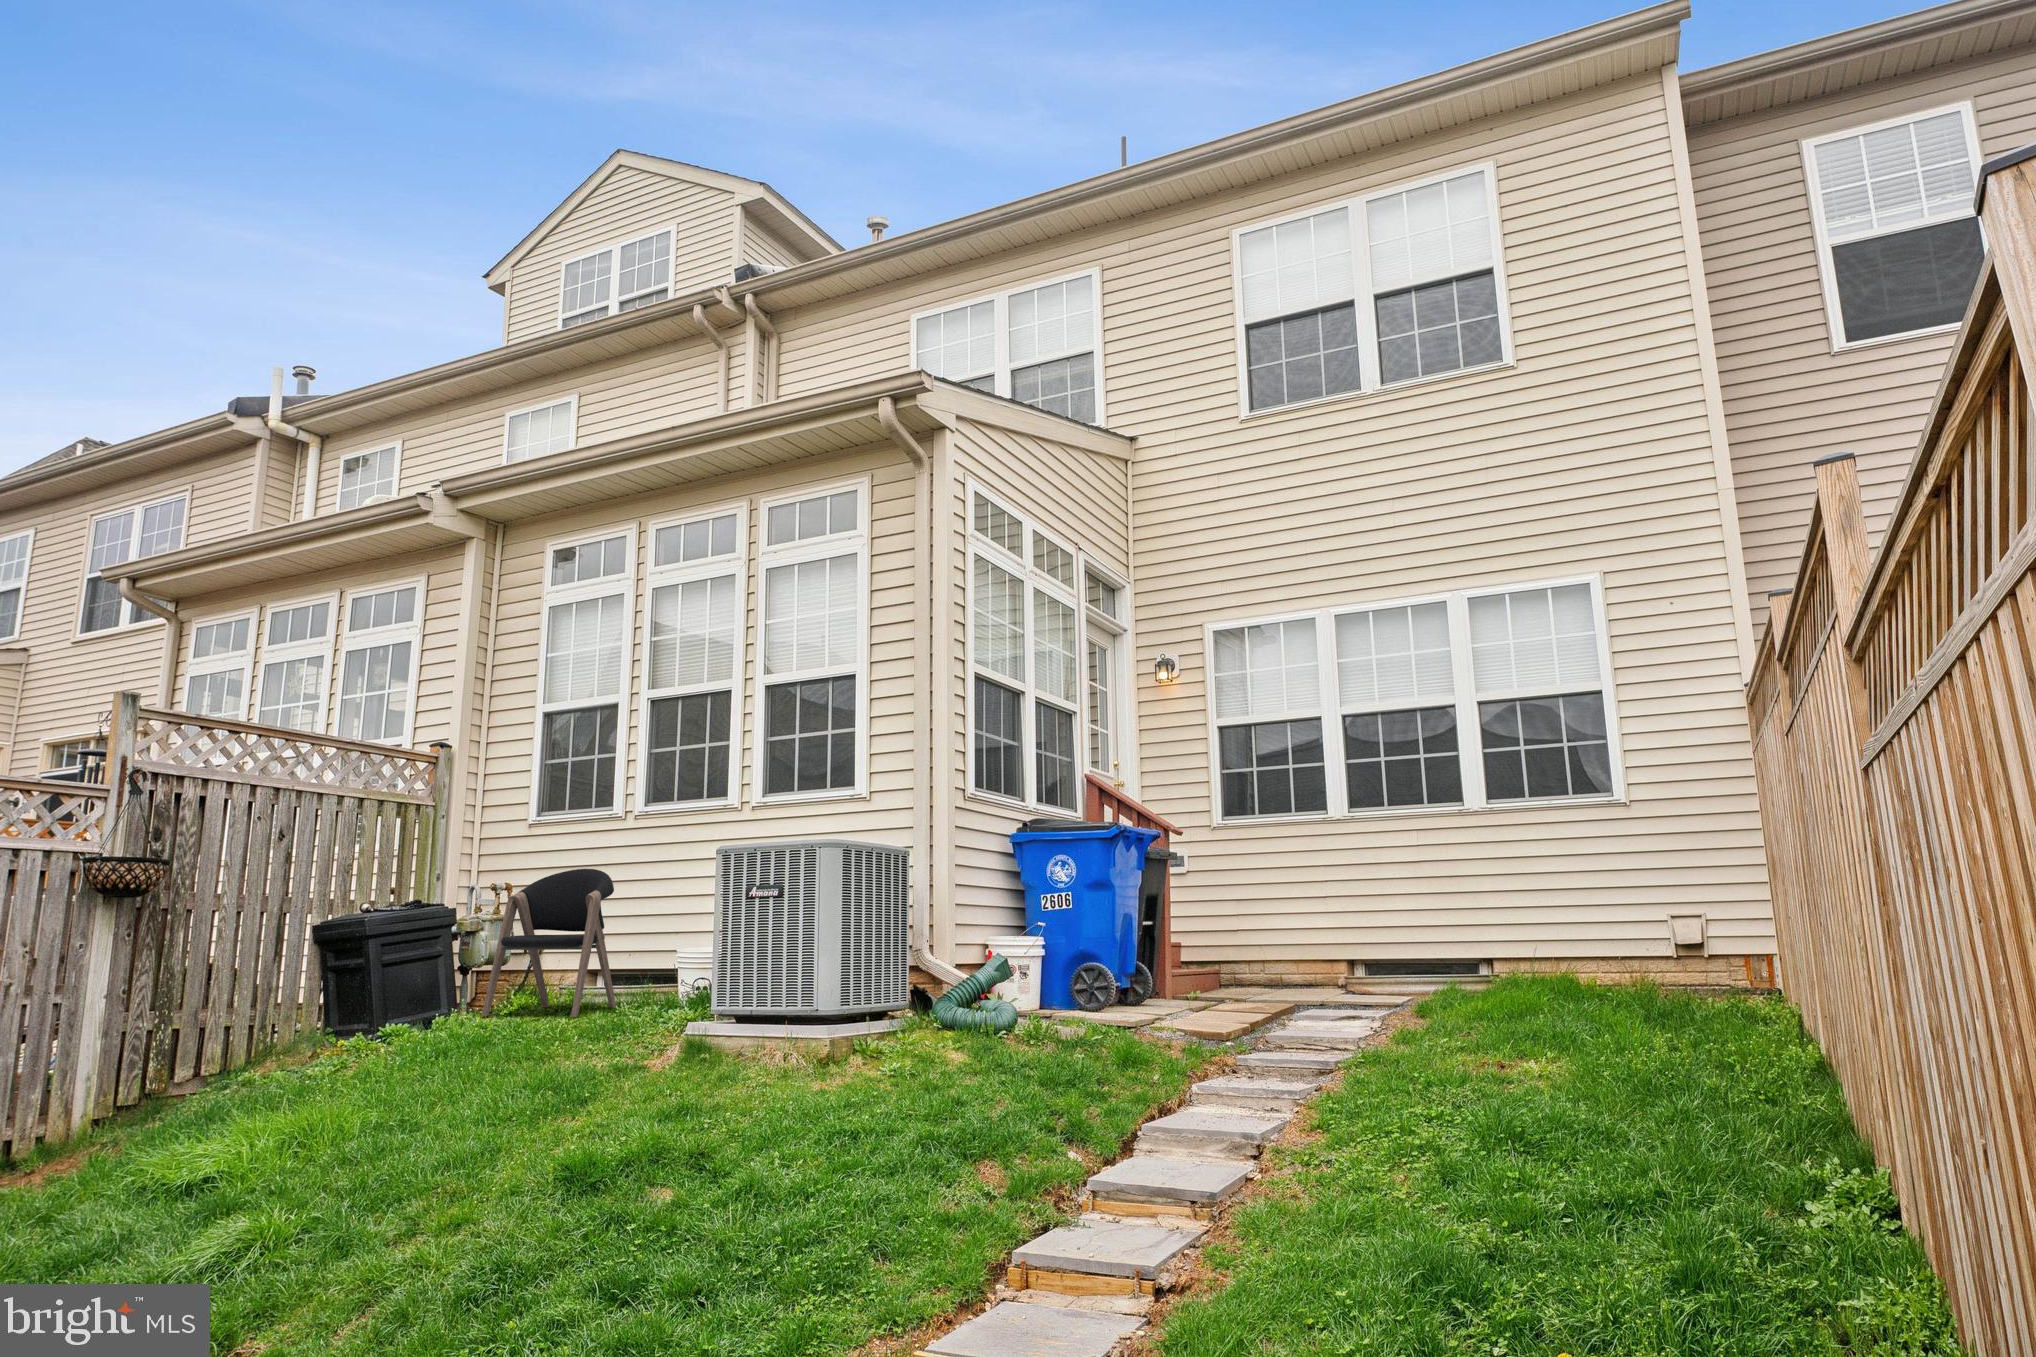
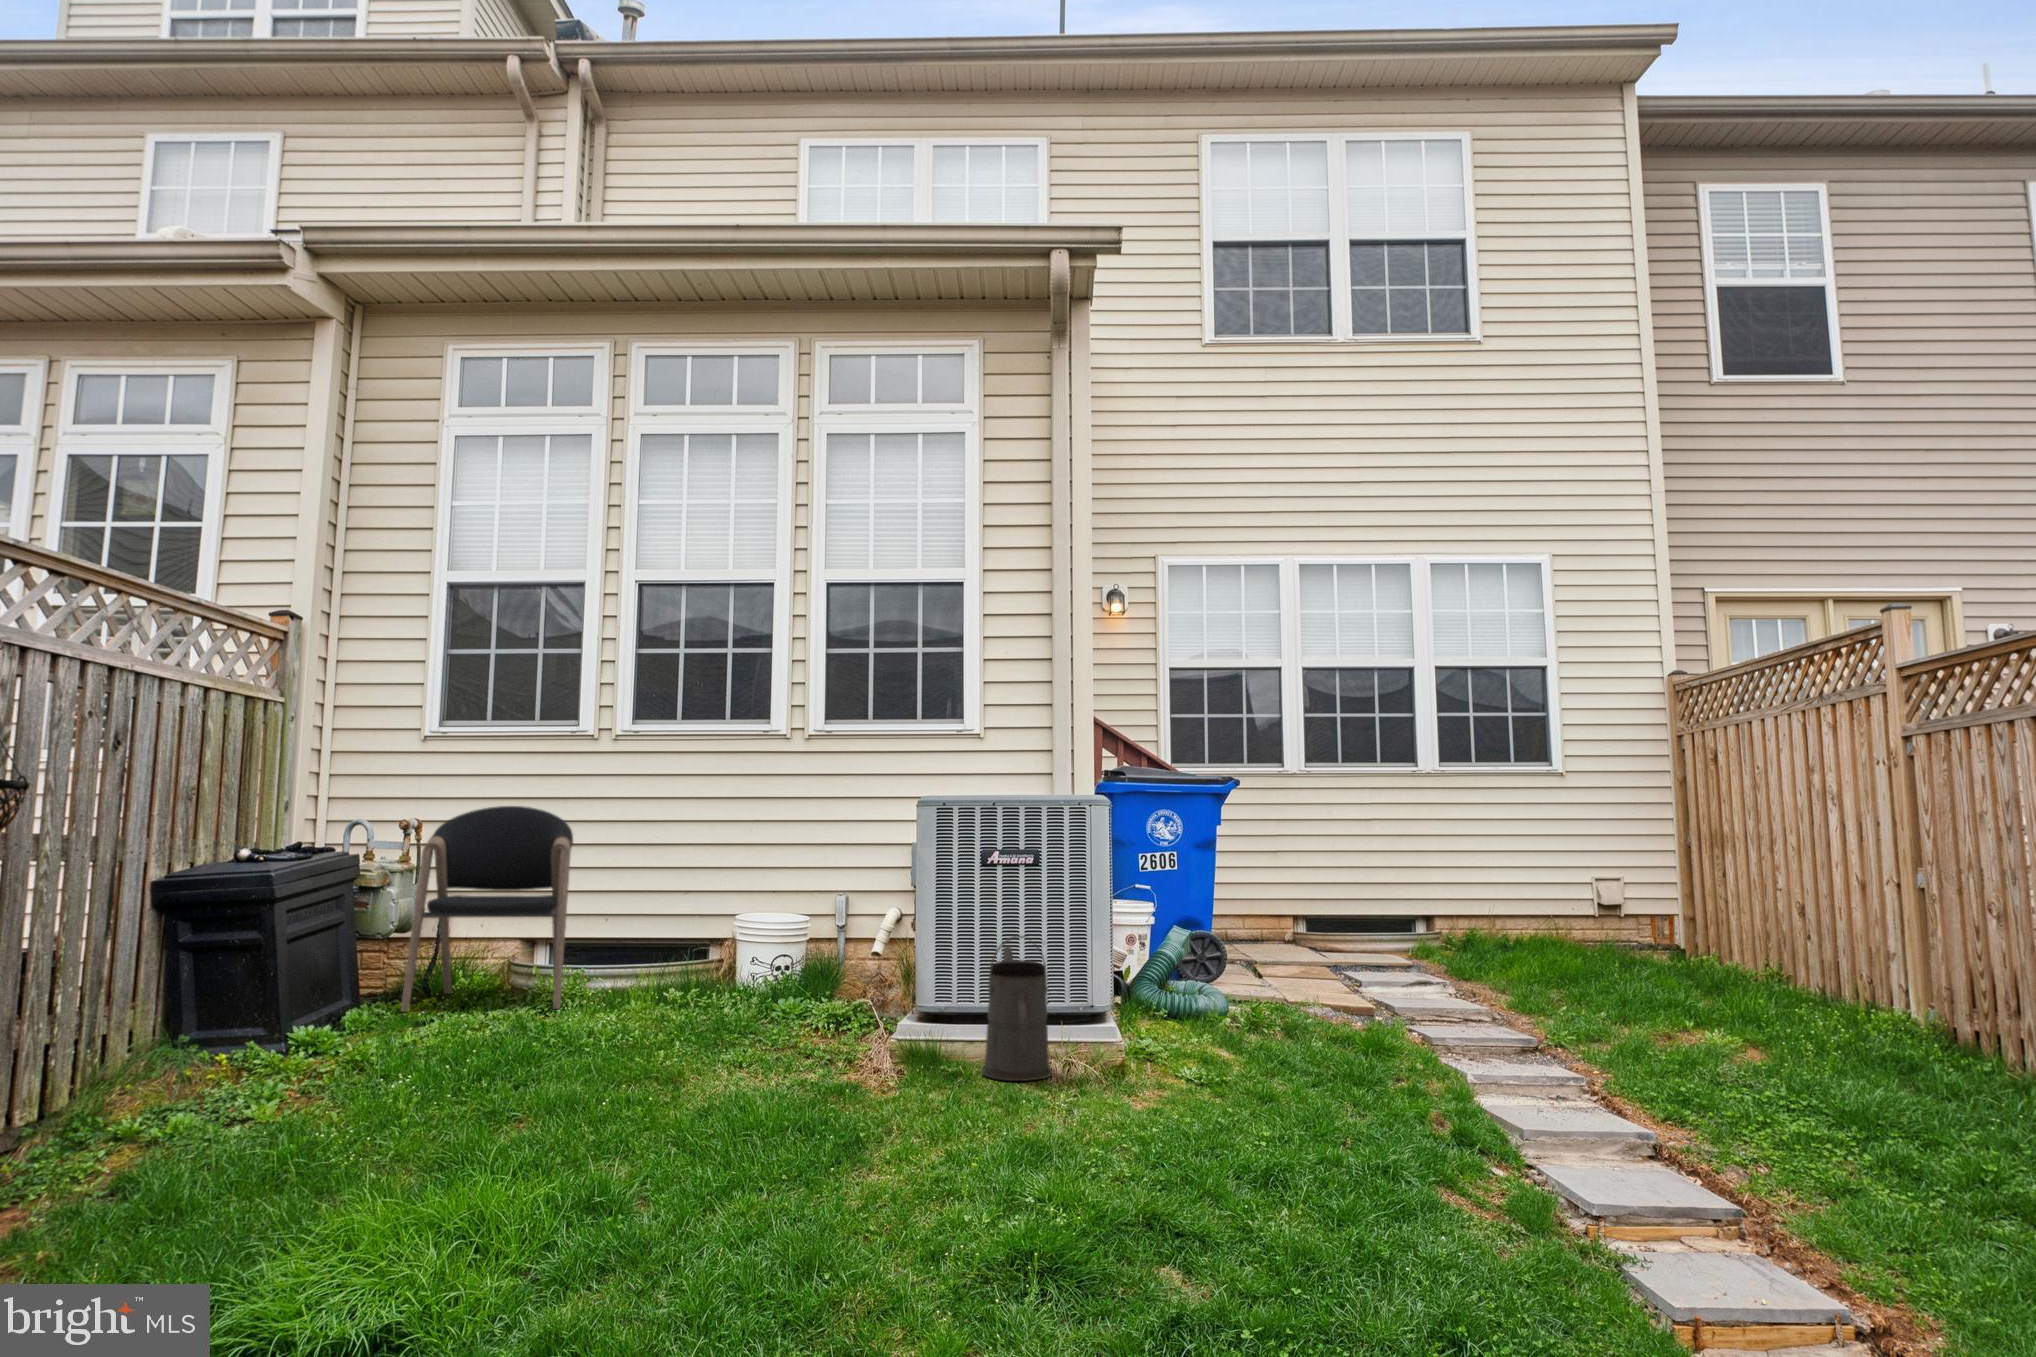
watering can: none [681,955,761,1070] -> present [982,936,1052,1081]

